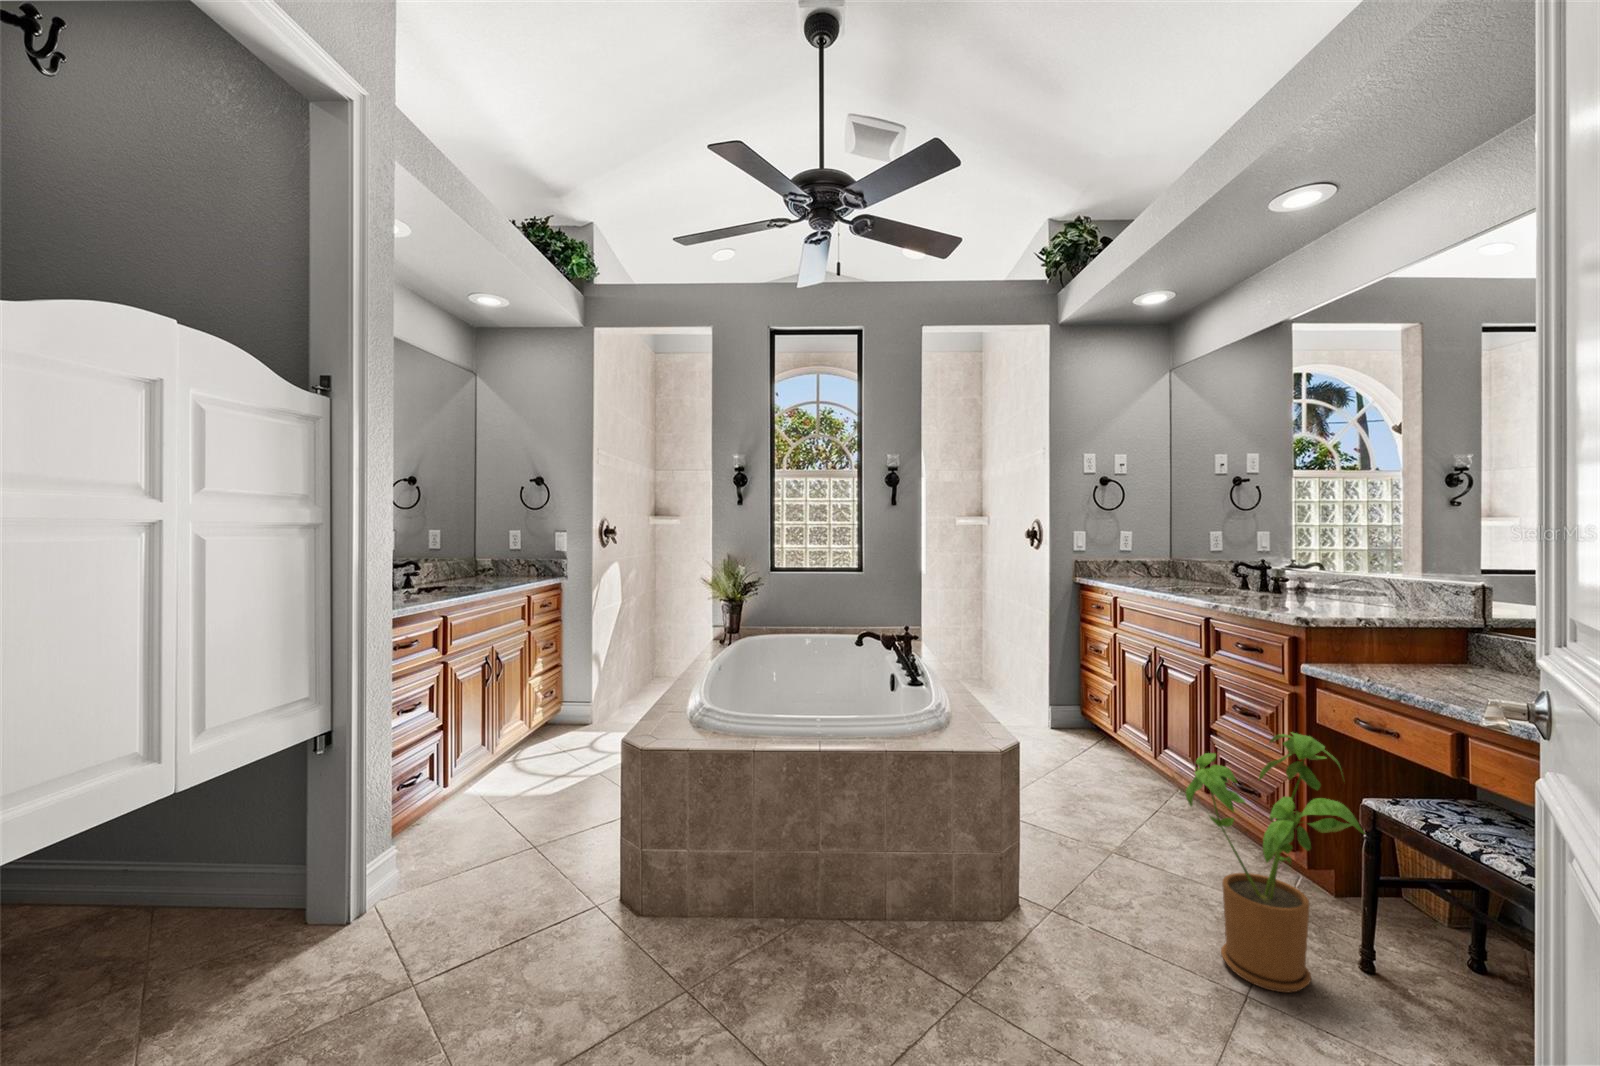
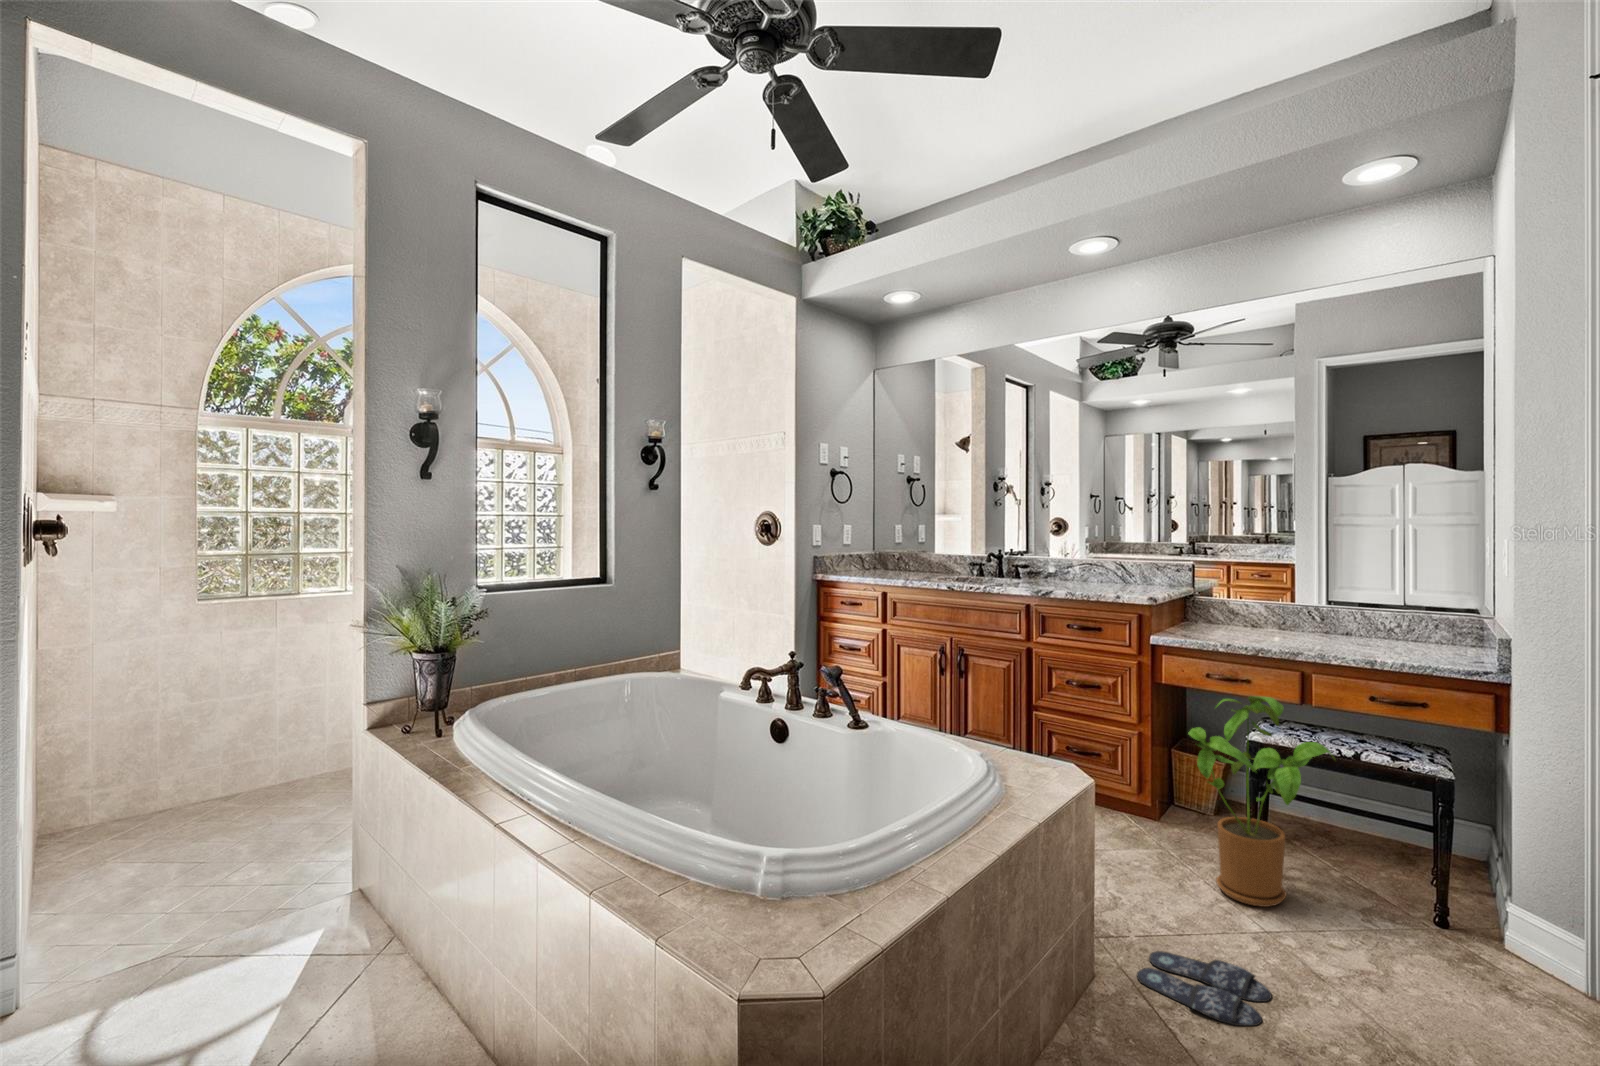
slippers: none [986,939,1094,1015] -> present [1137,951,1271,1026]

